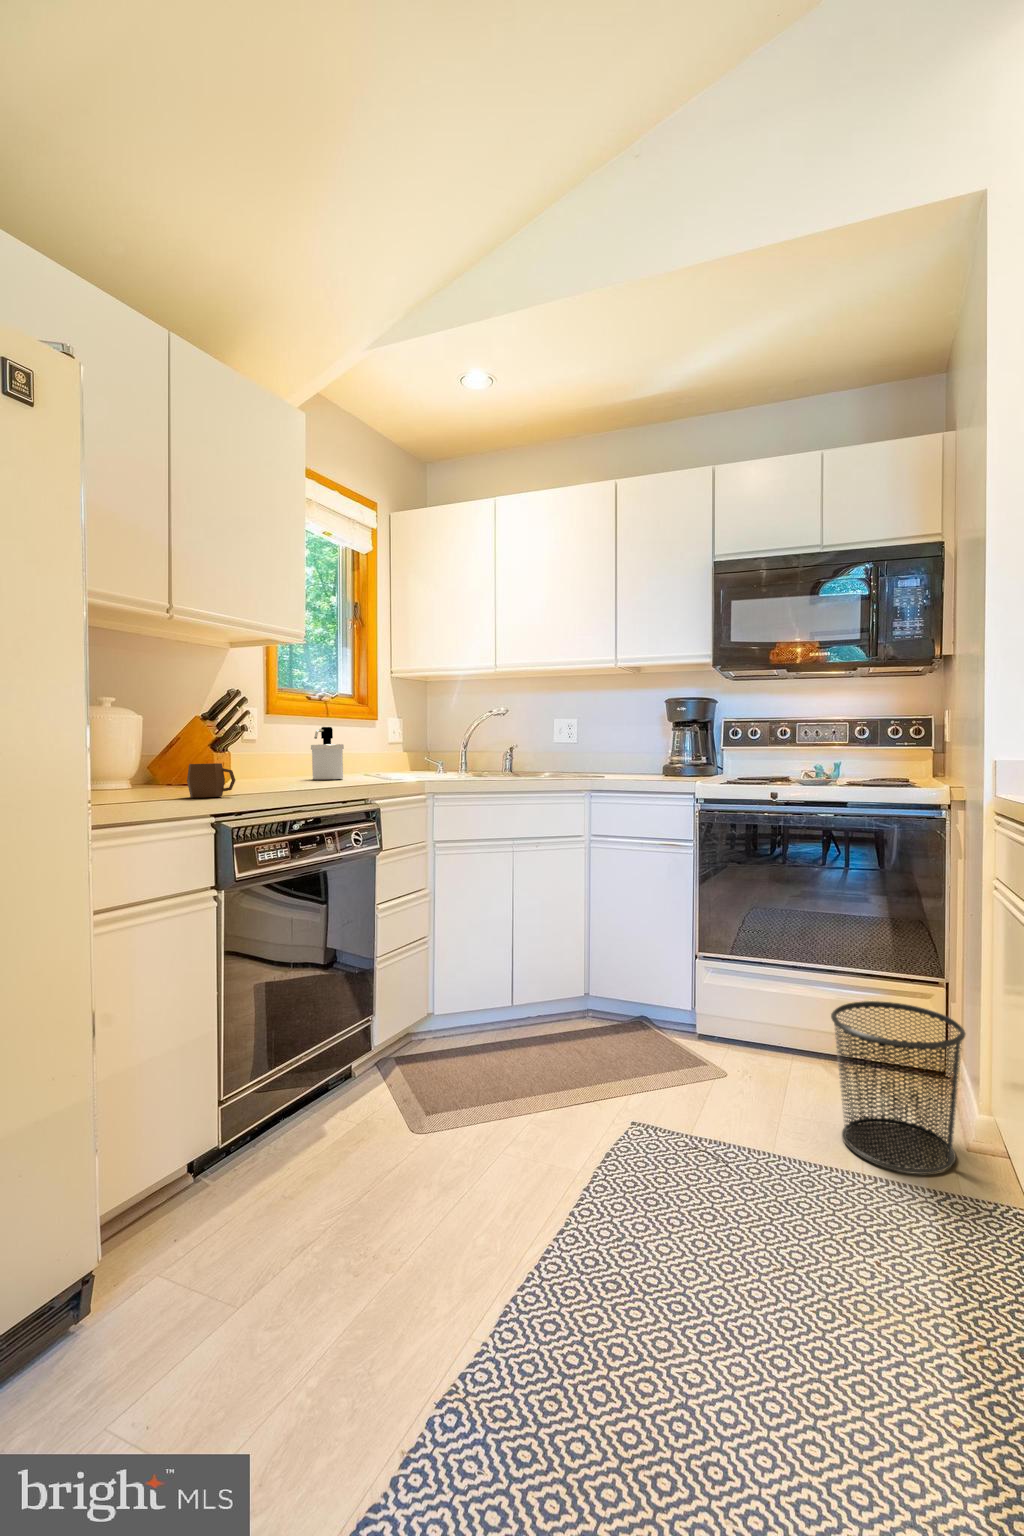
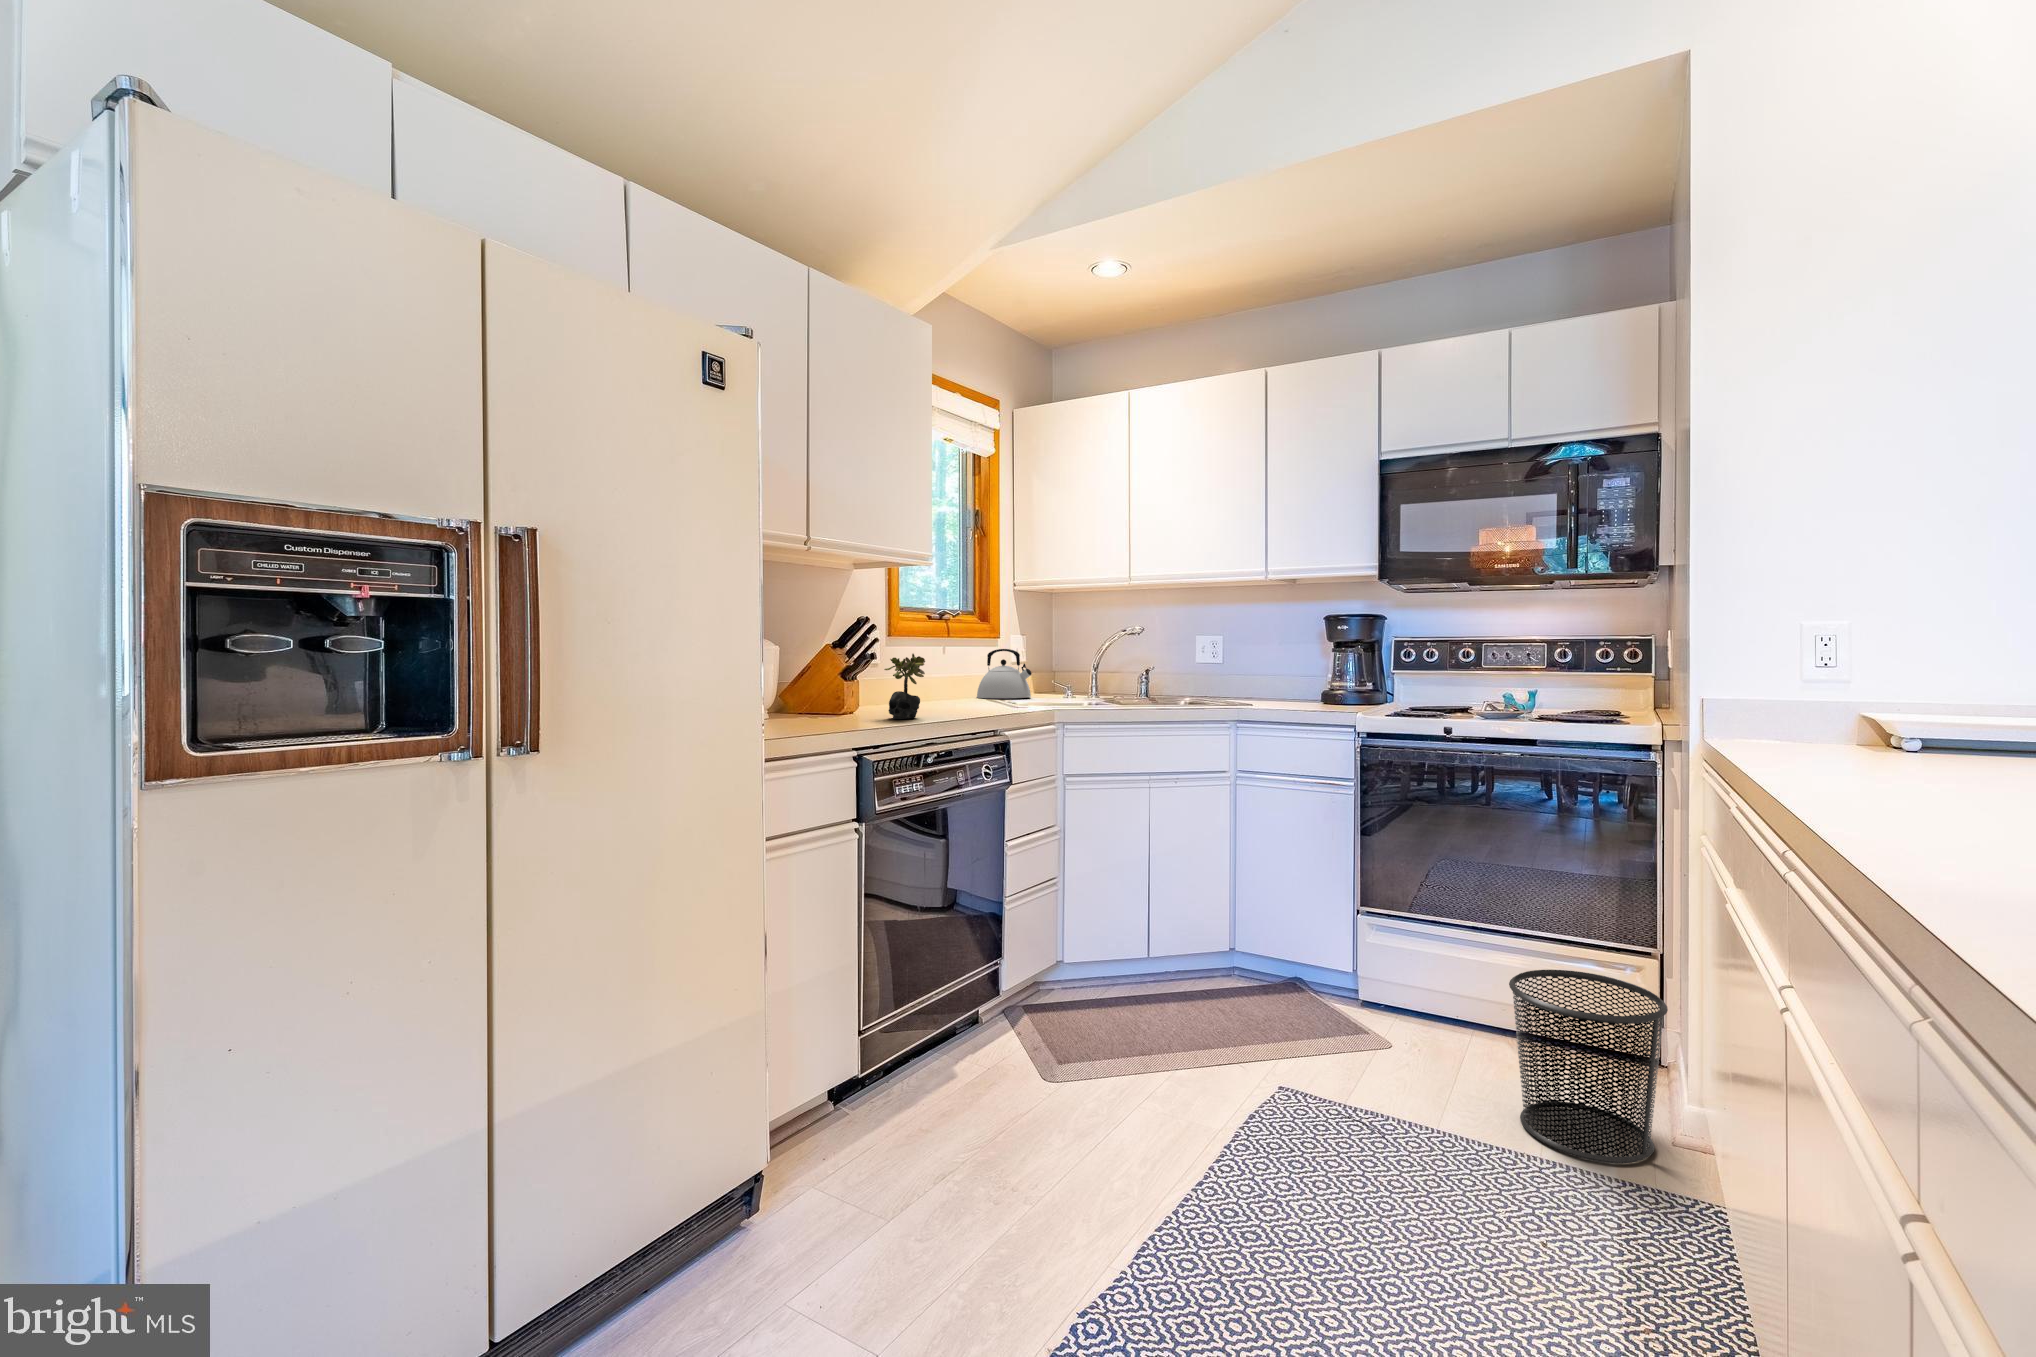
soap dispenser: present [311,727,344,780] -> none [930,645,965,702]
succulent plant: none [256,729,297,792] -> present [884,654,925,719]
kettle: none [357,732,407,776] -> present [977,649,1032,698]
mug: present [187,763,235,797] -> none [821,690,868,724]

